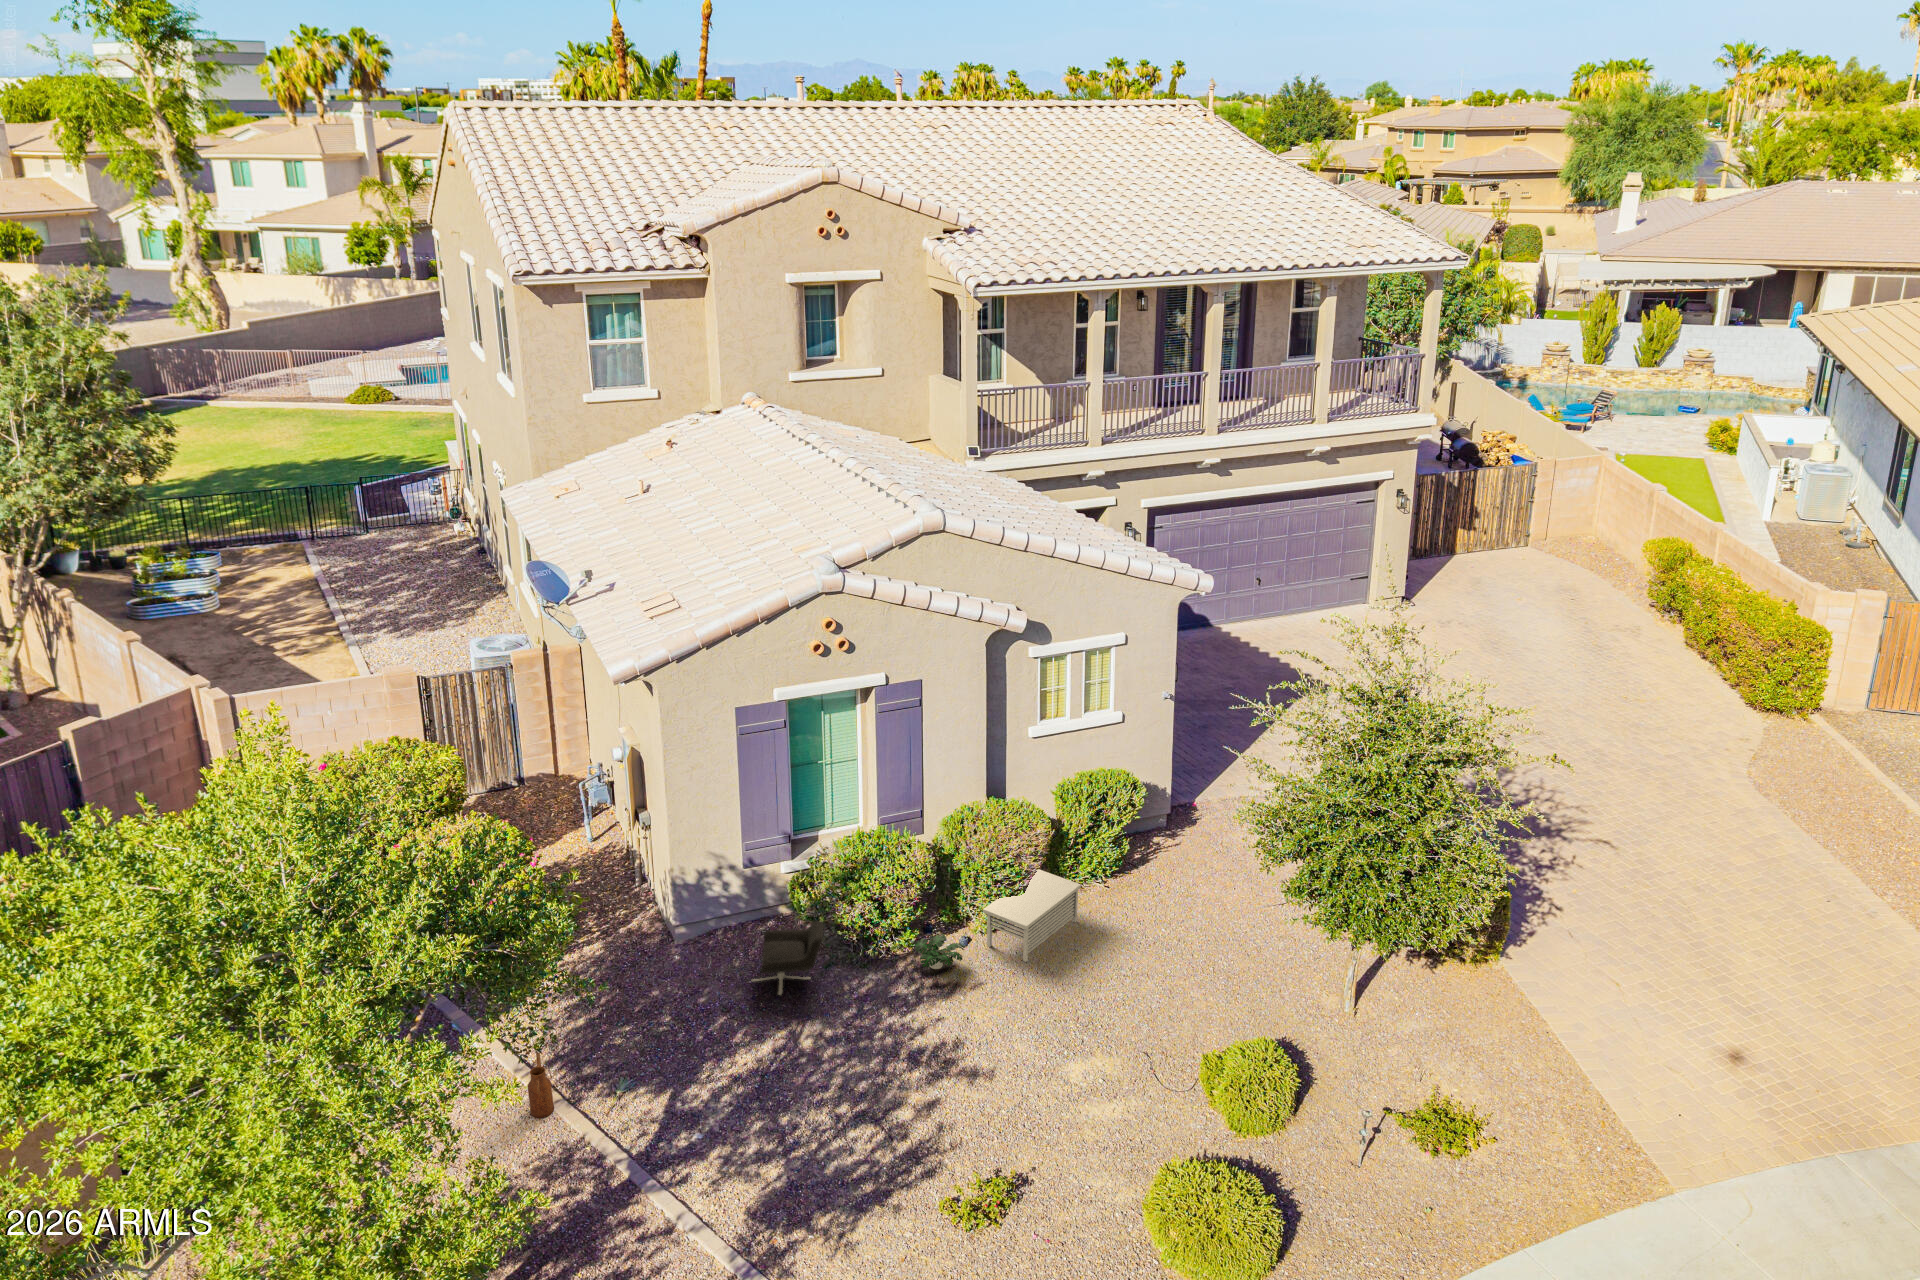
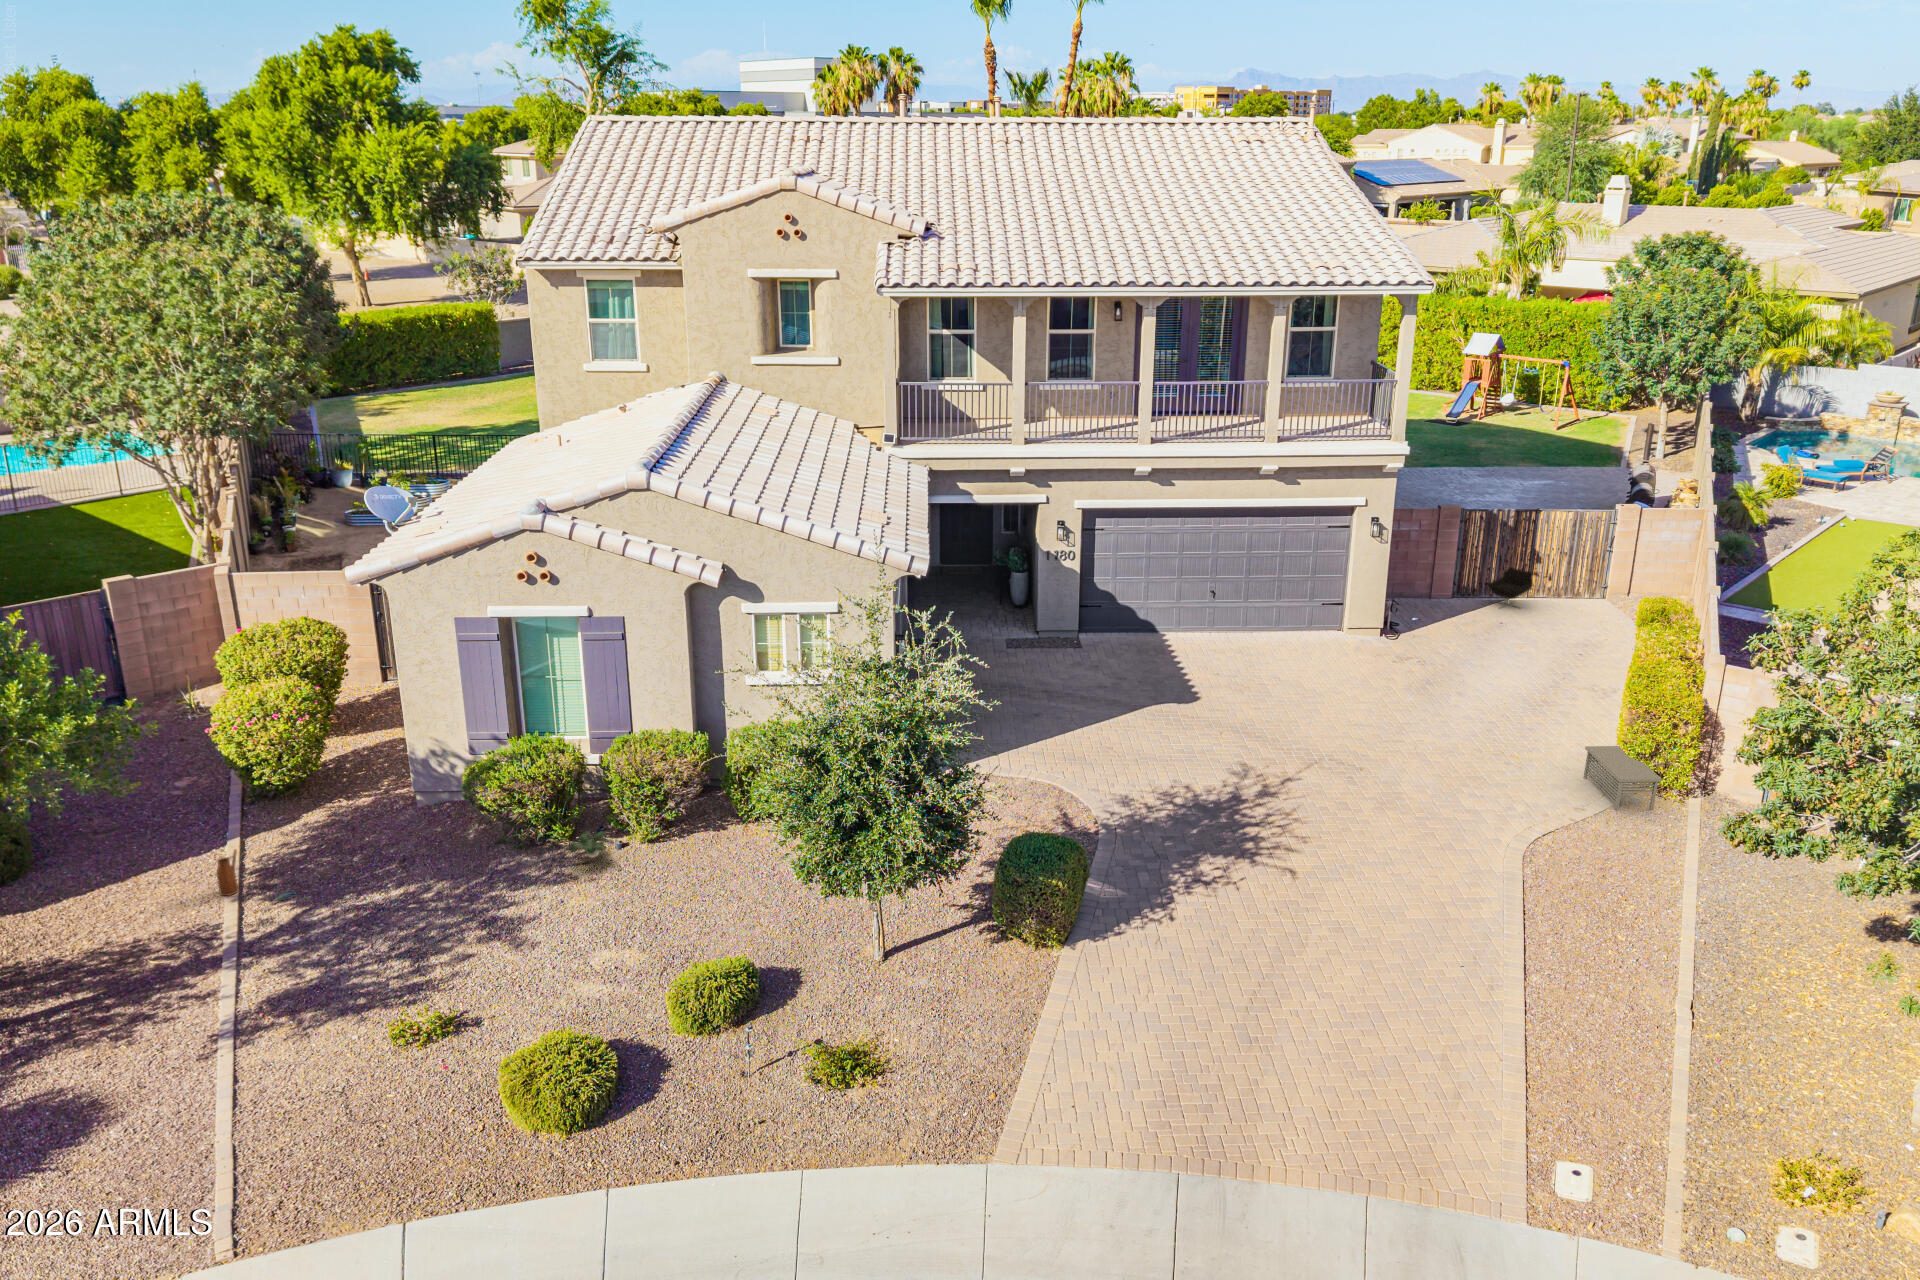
storage bench: present [983,869,1081,962] -> present [1583,746,1661,810]
lounge chair: present [753,921,823,995] -> present [1488,568,1533,606]

